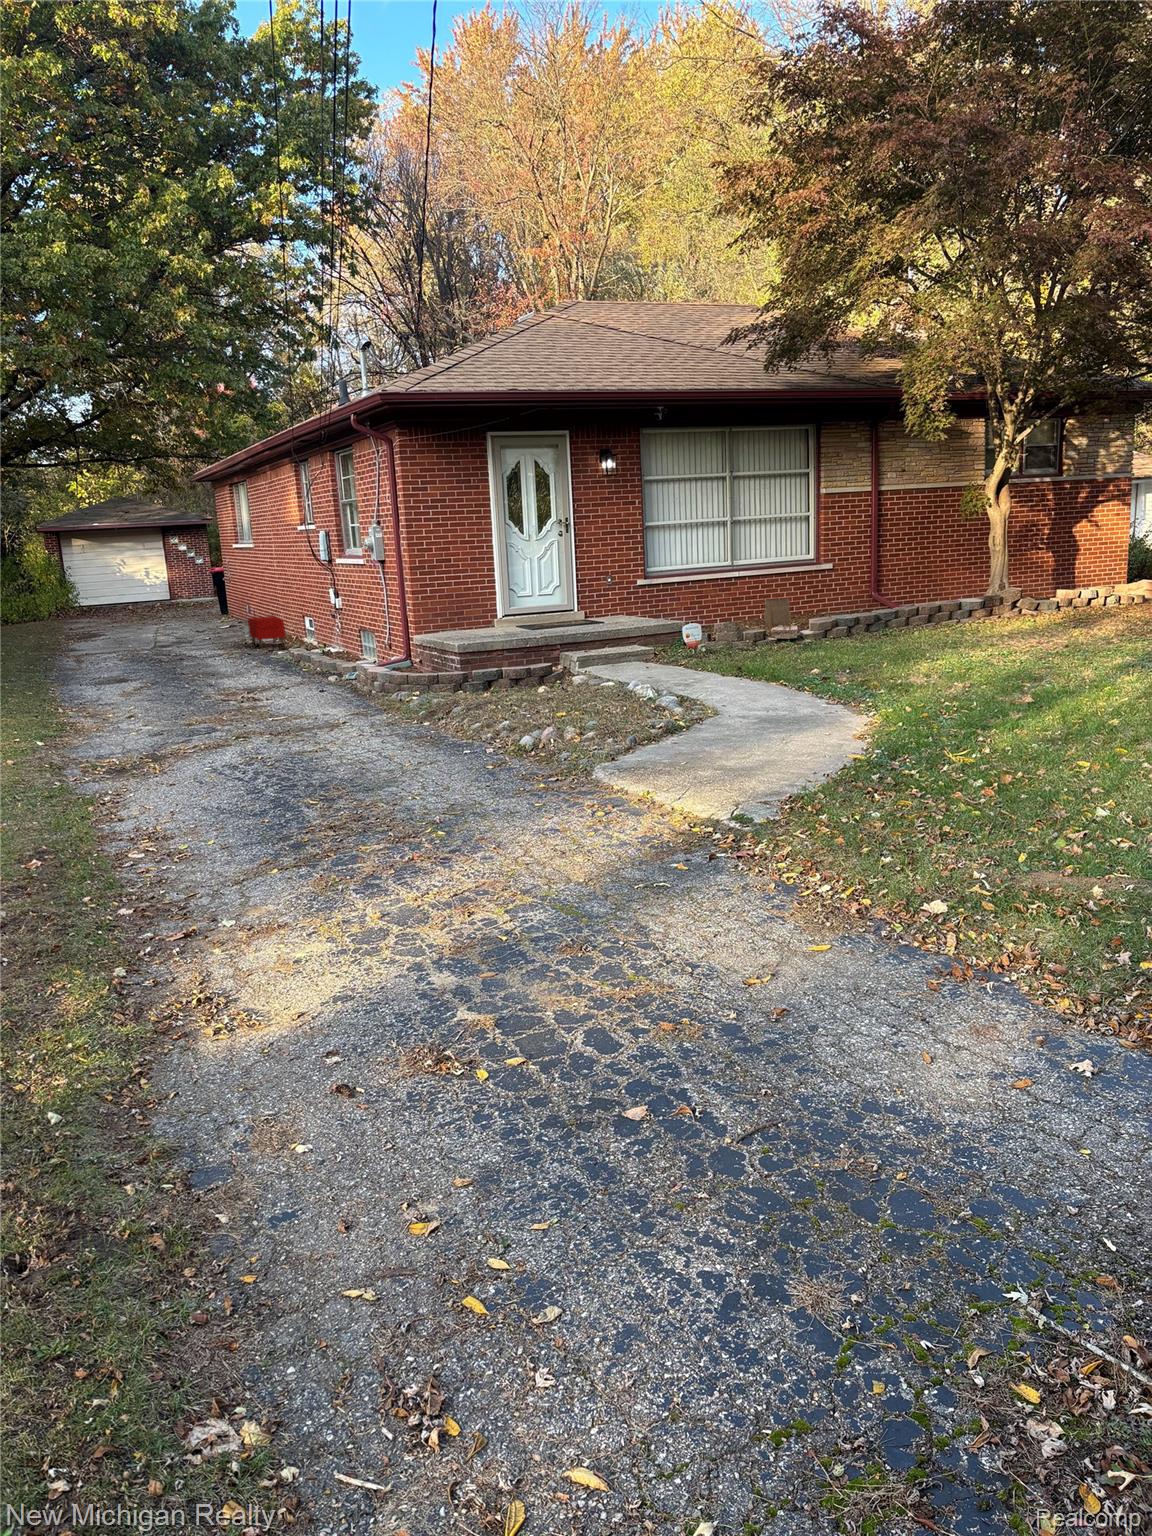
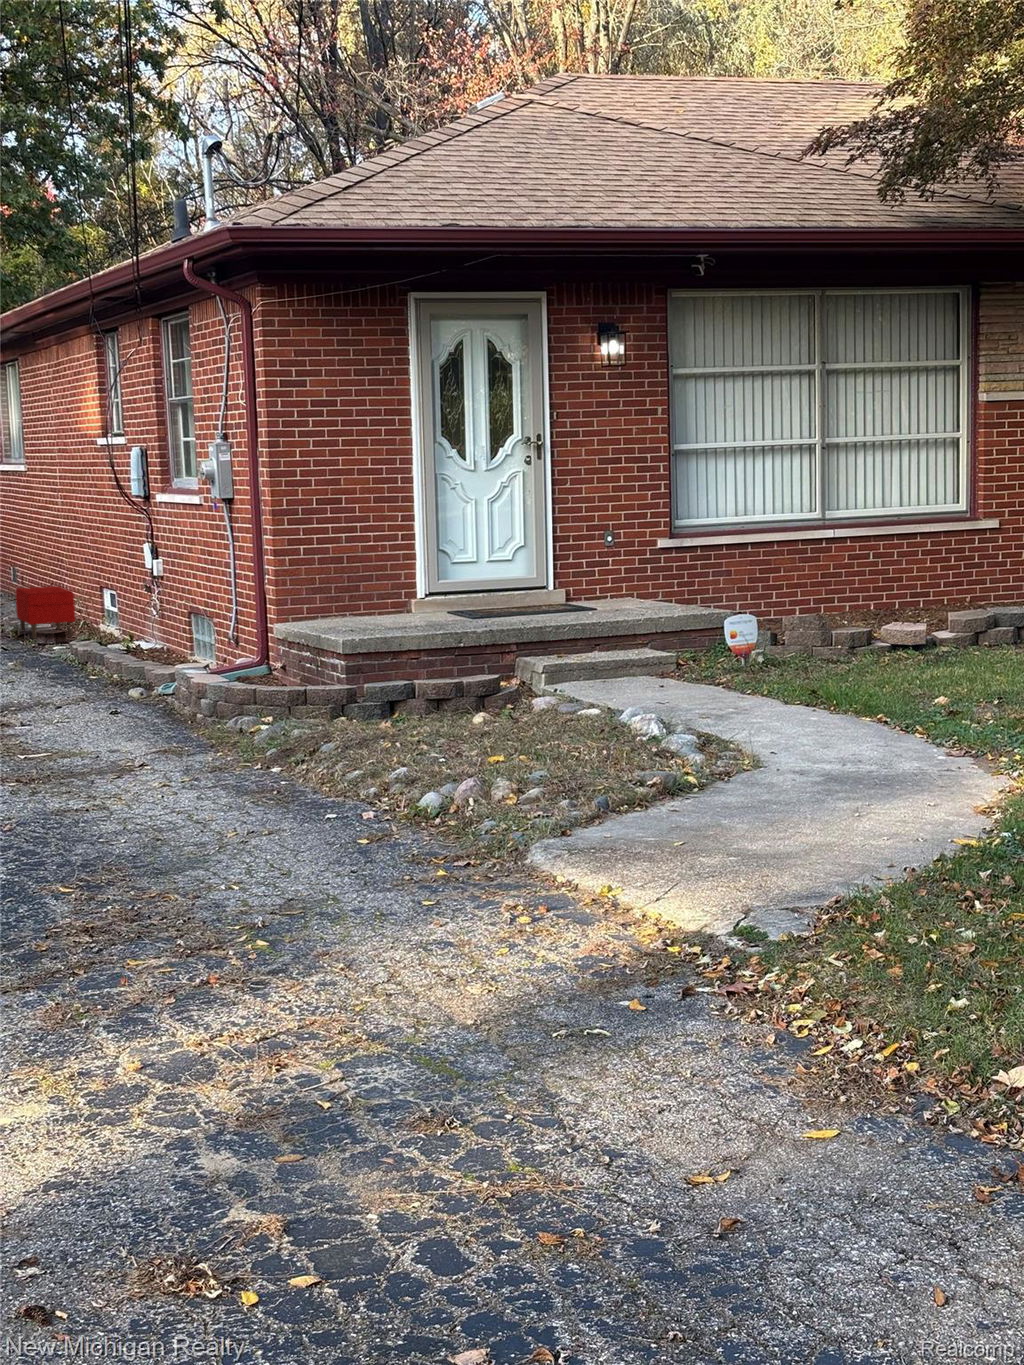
planter: present [764,599,791,634] -> none [862,578,906,637]

